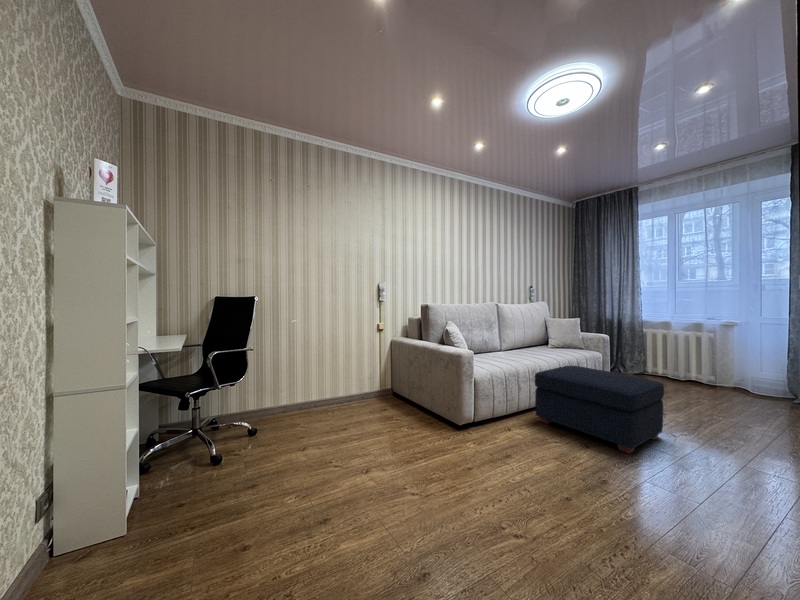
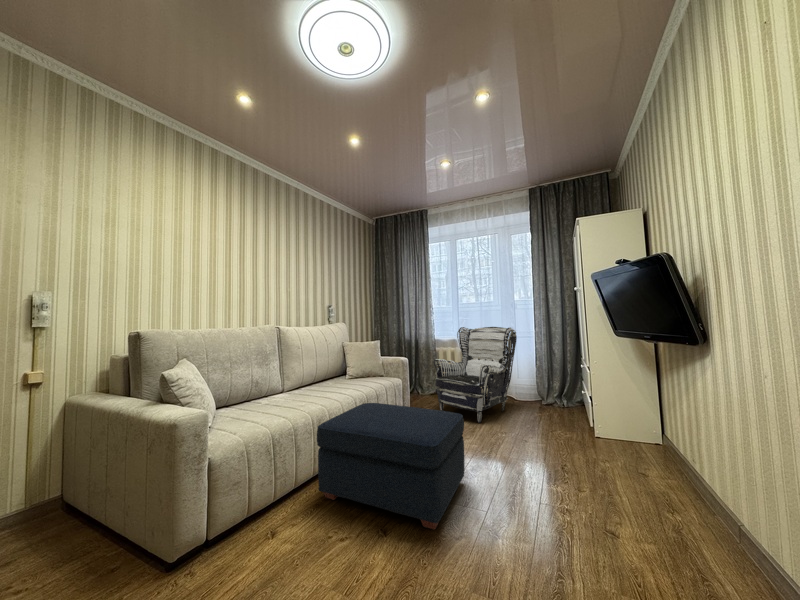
armchair: none [639,310,756,405] -> present [433,327,517,423]

